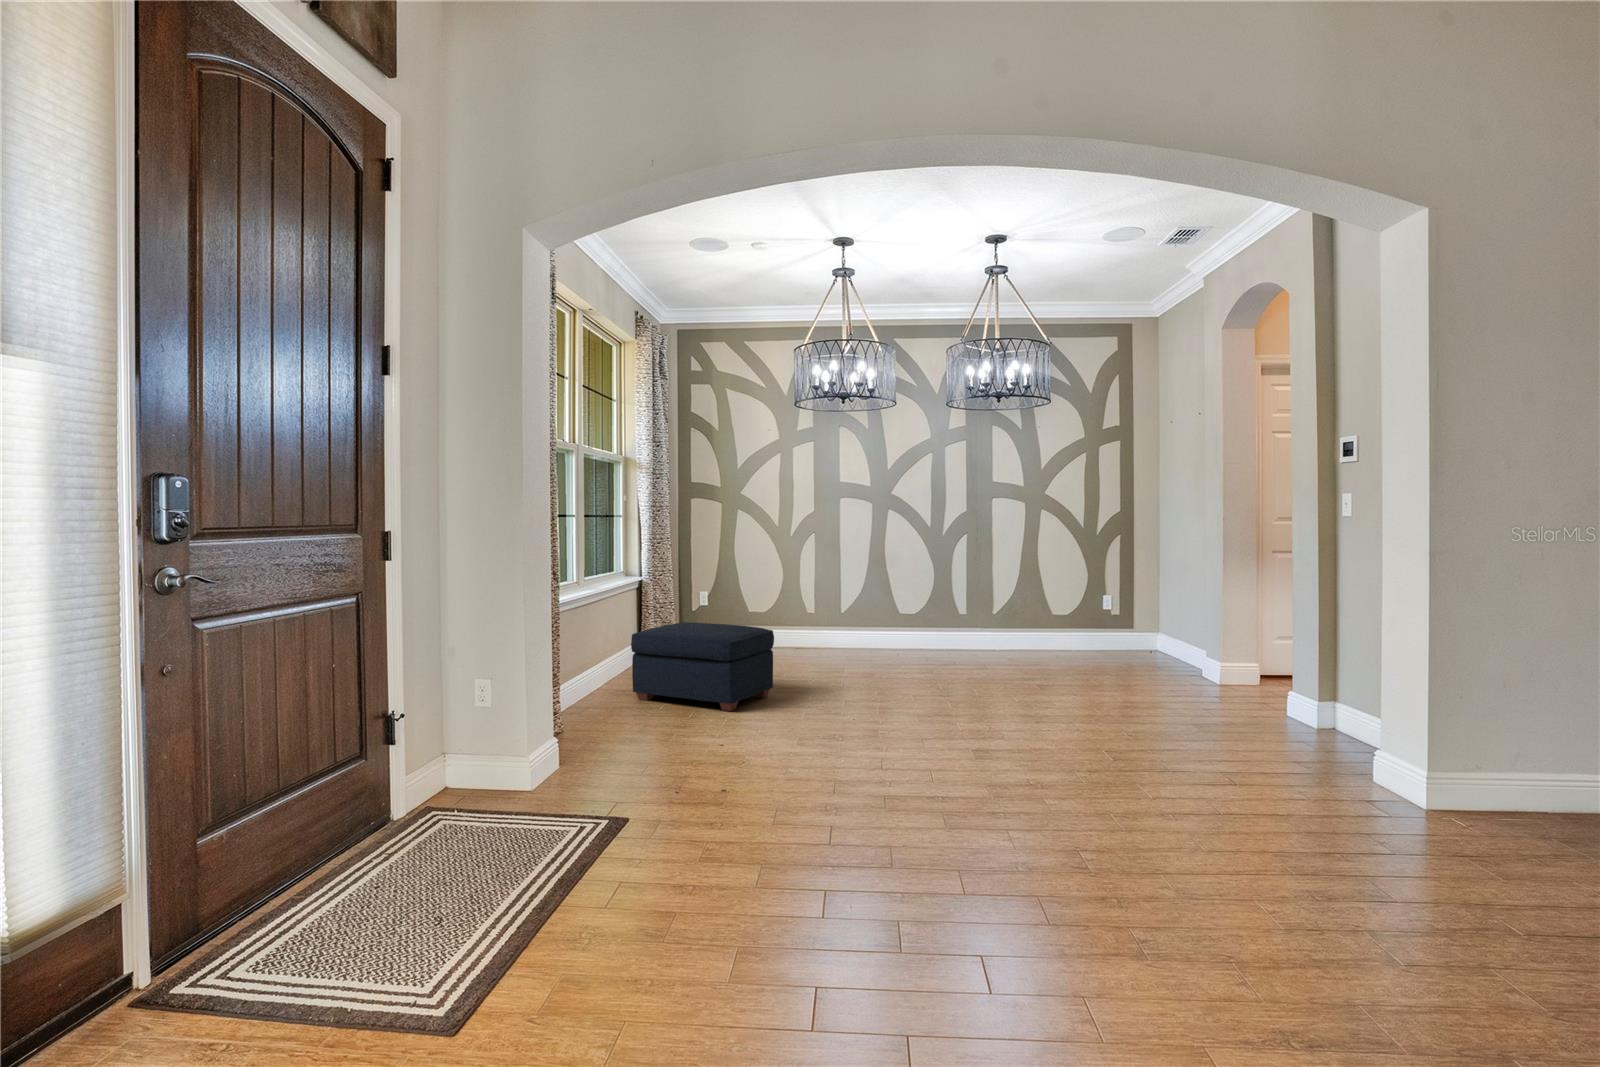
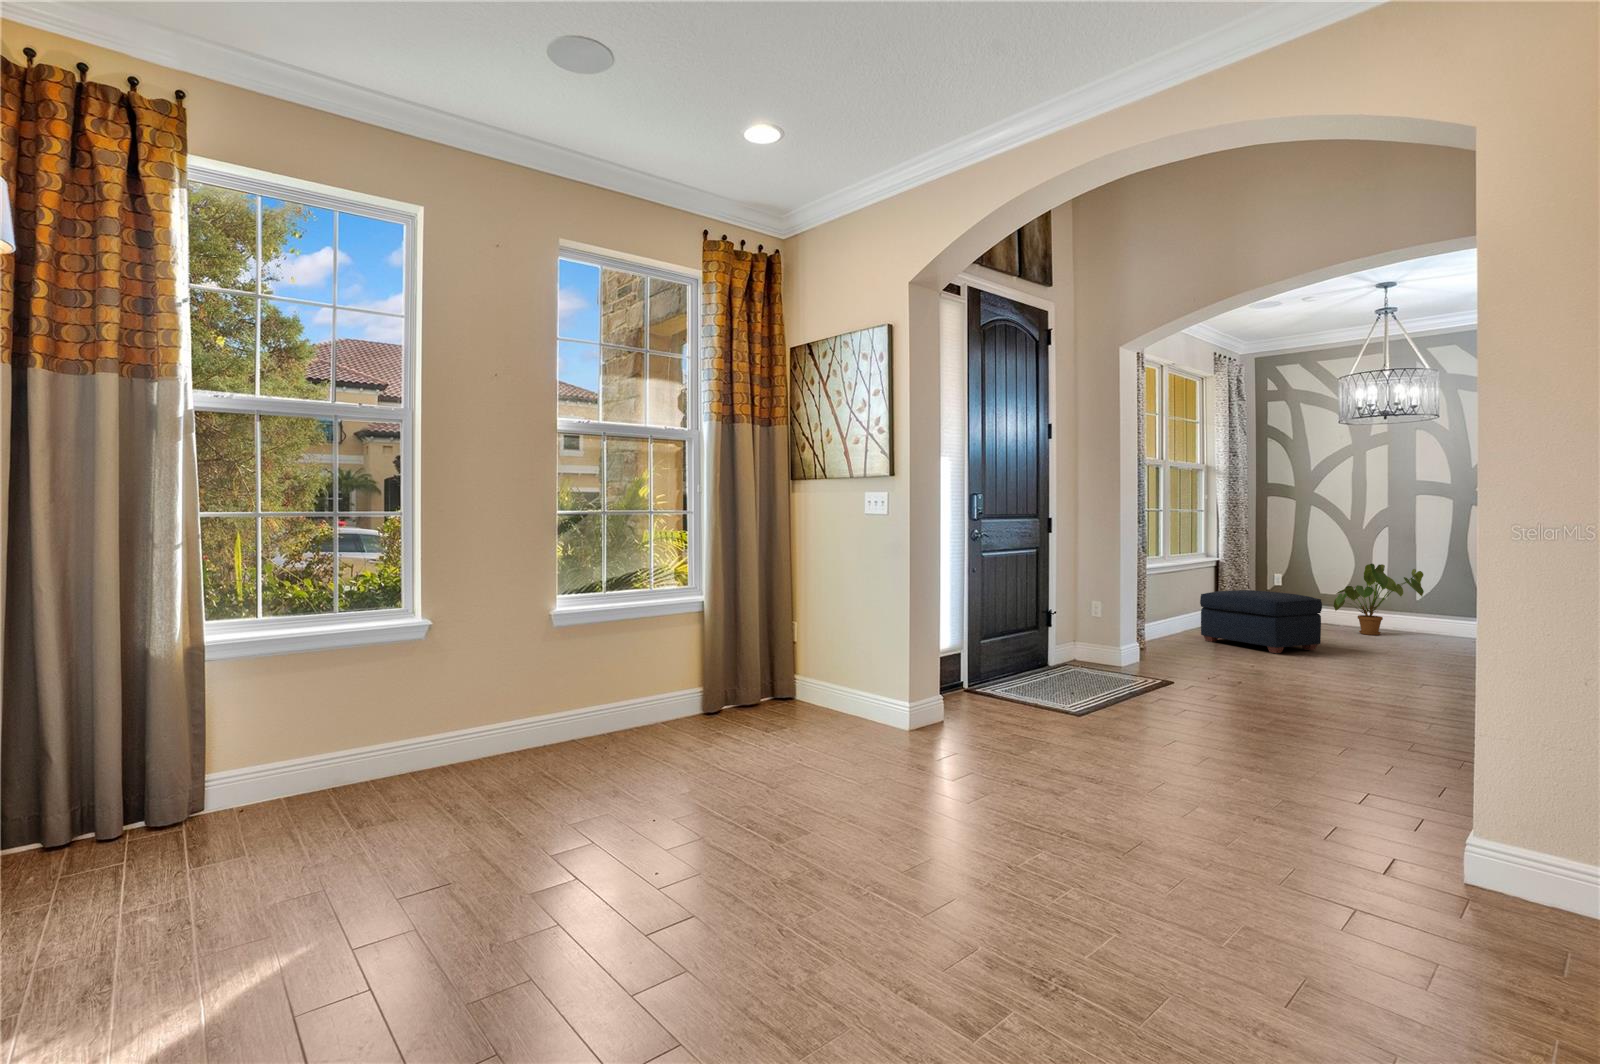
house plant: none [766,577,850,660] -> present [1334,564,1424,635]

